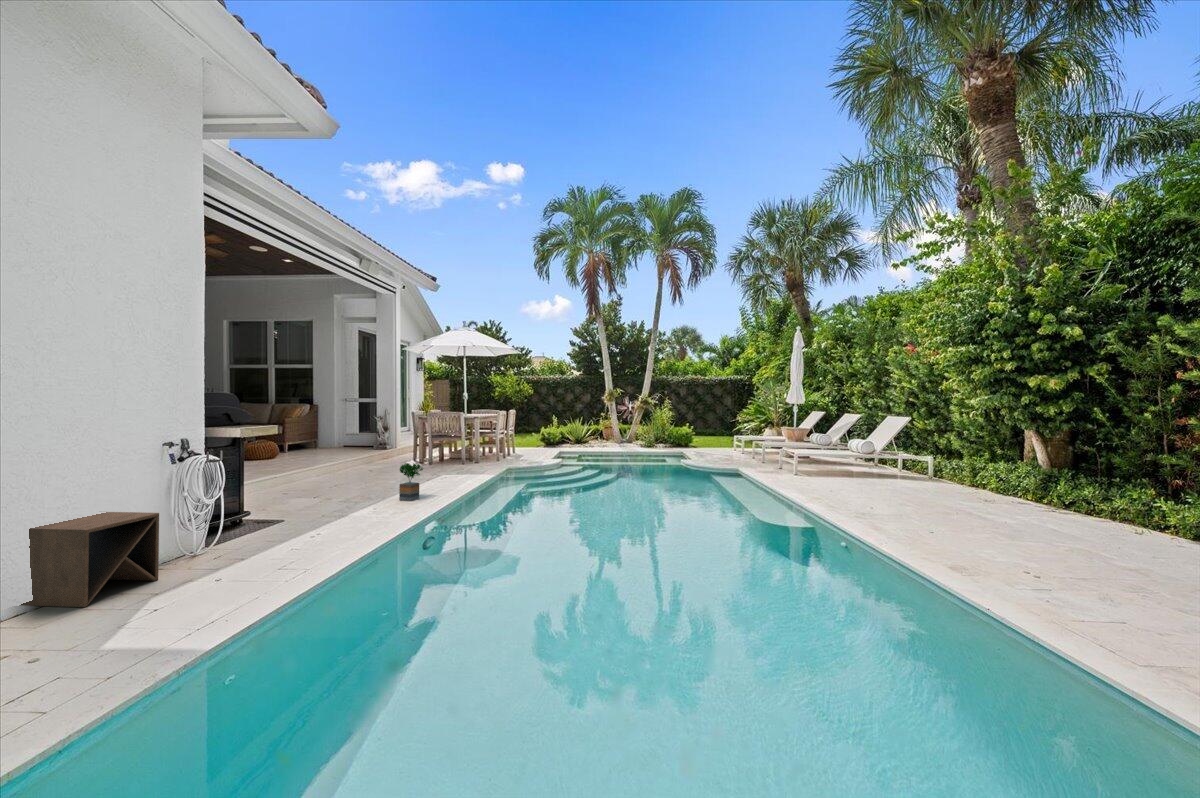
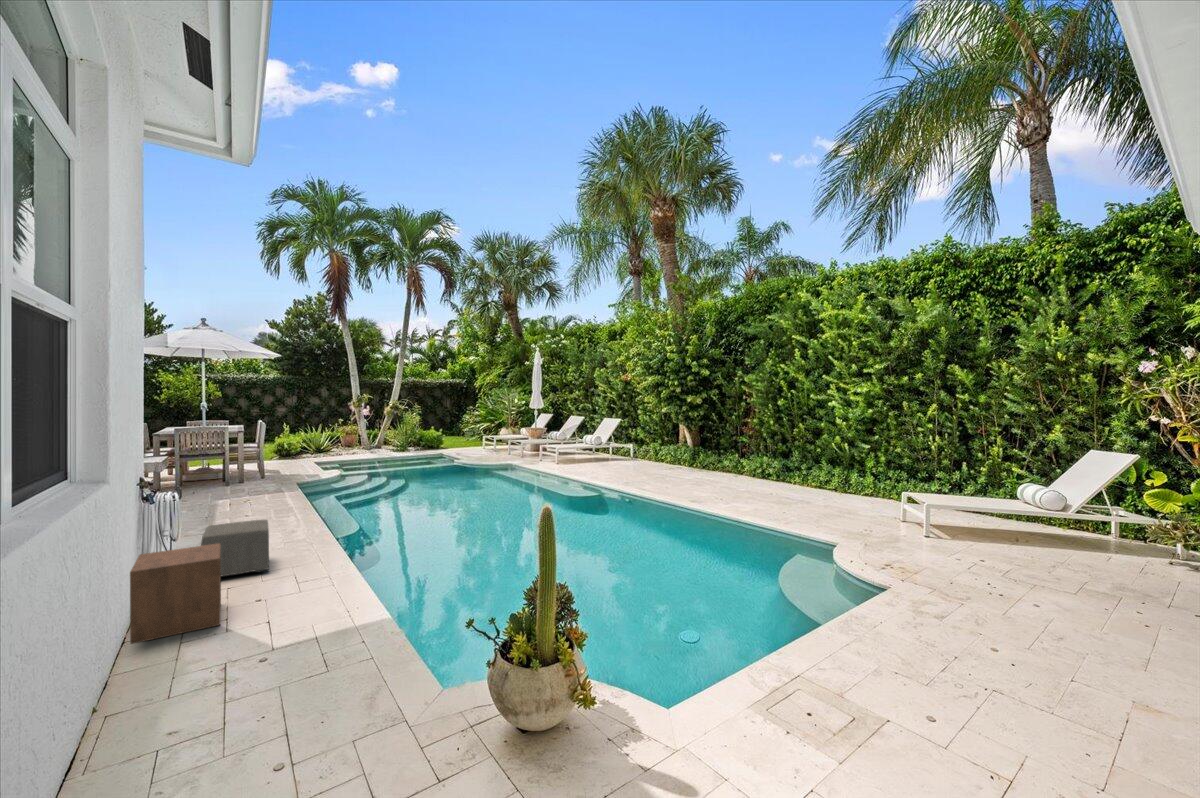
potted tree: present [399,463,423,501] -> none [255,485,284,524]
ottoman: none [215,494,308,552] -> present [201,520,269,576]

